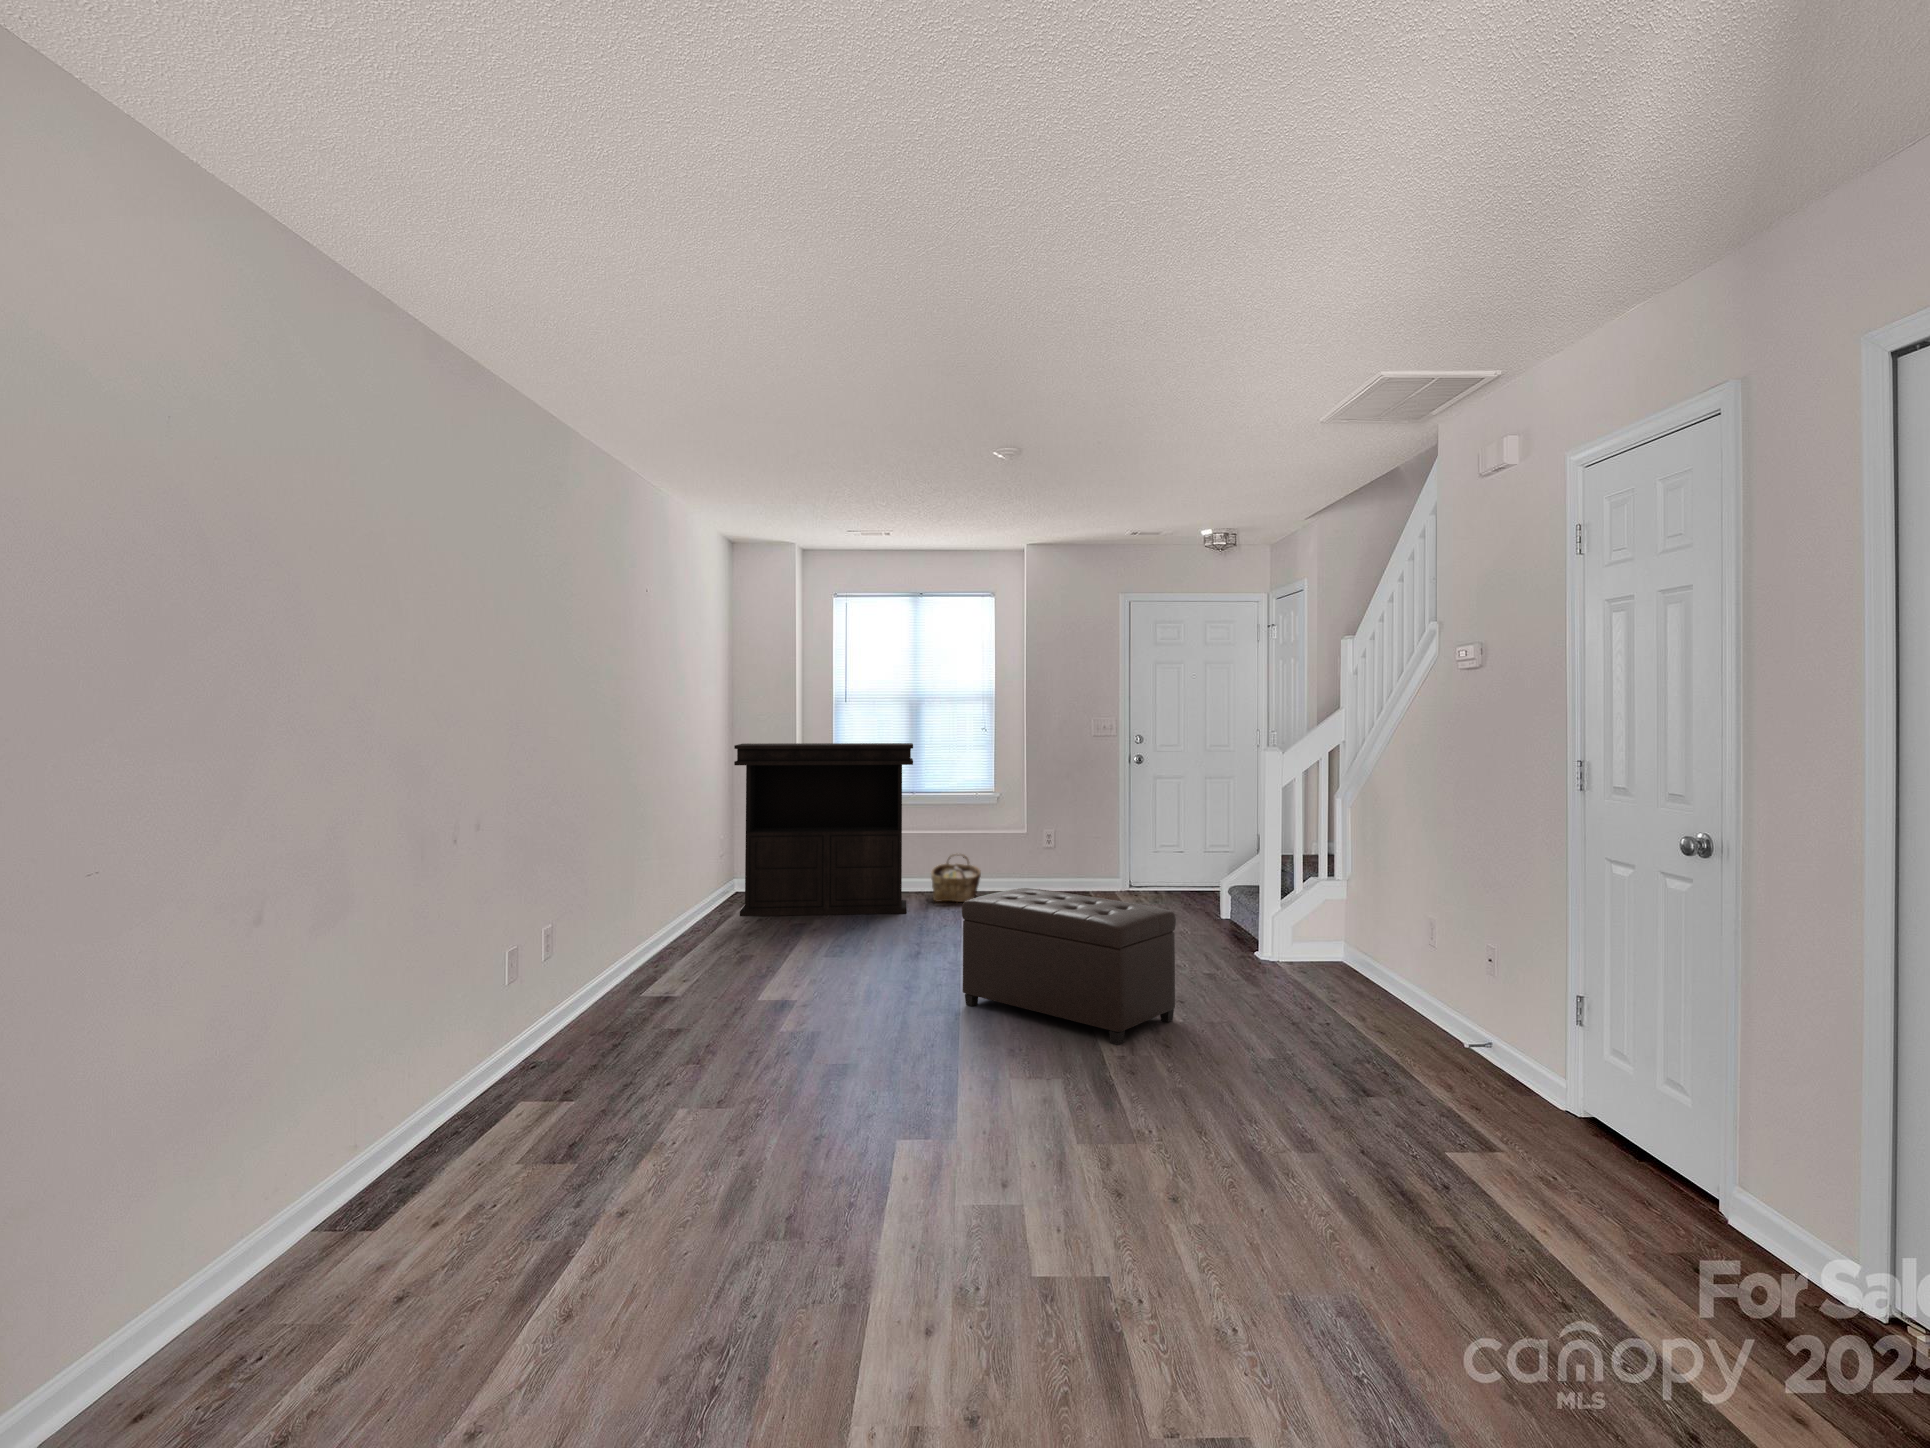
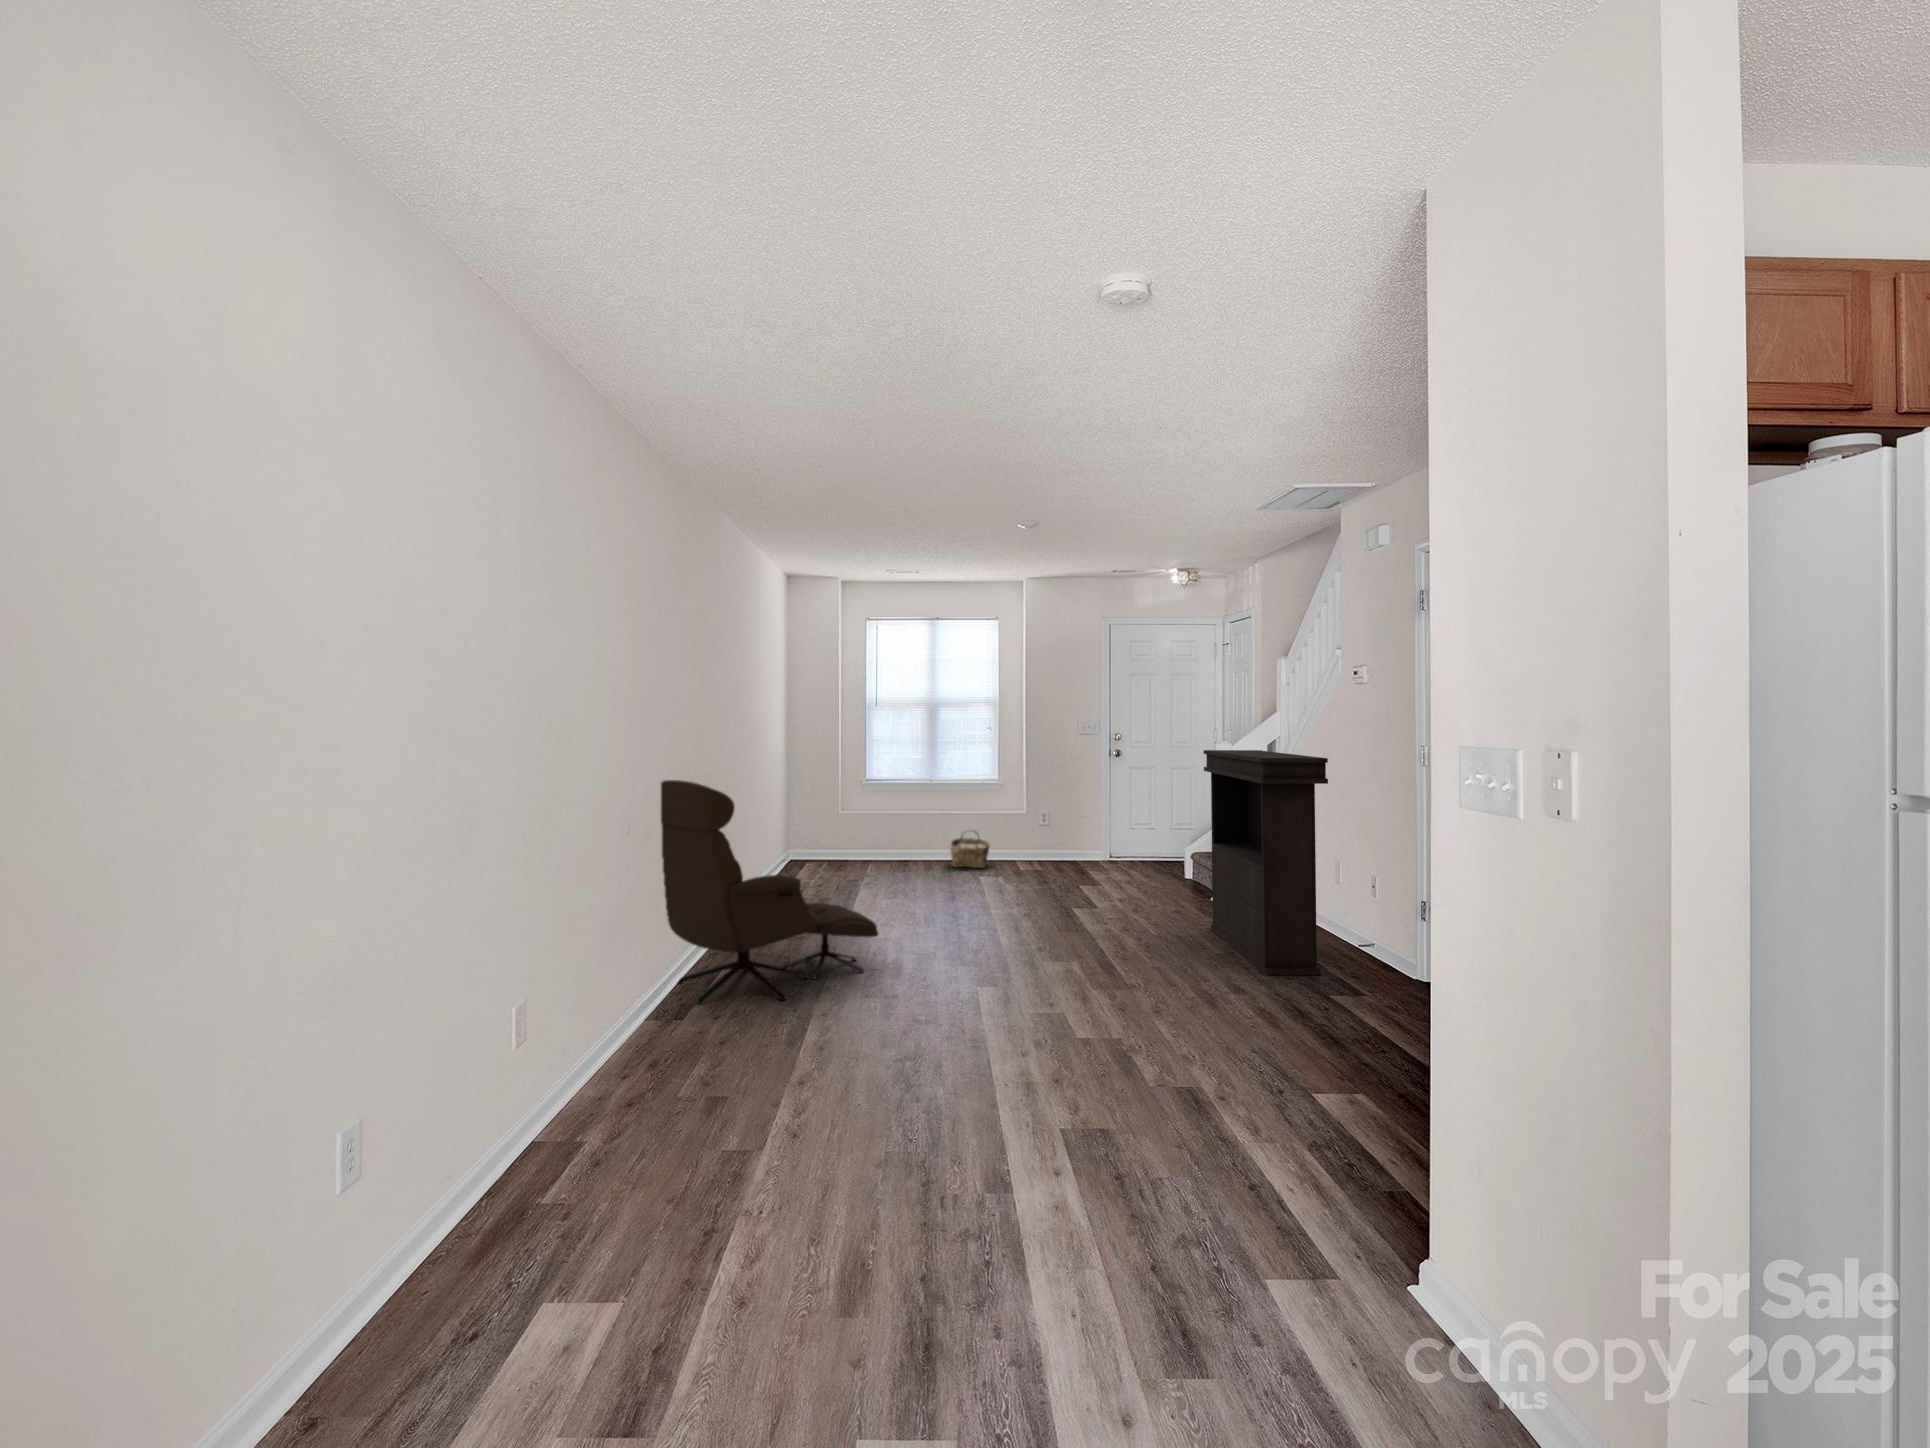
console table: present [734,743,913,916] -> present [1204,750,1328,975]
lounge chair: none [384,823,768,1184] -> present [661,780,878,1004]
ottoman: present [962,888,1176,1045] -> none [995,844,1152,947]

